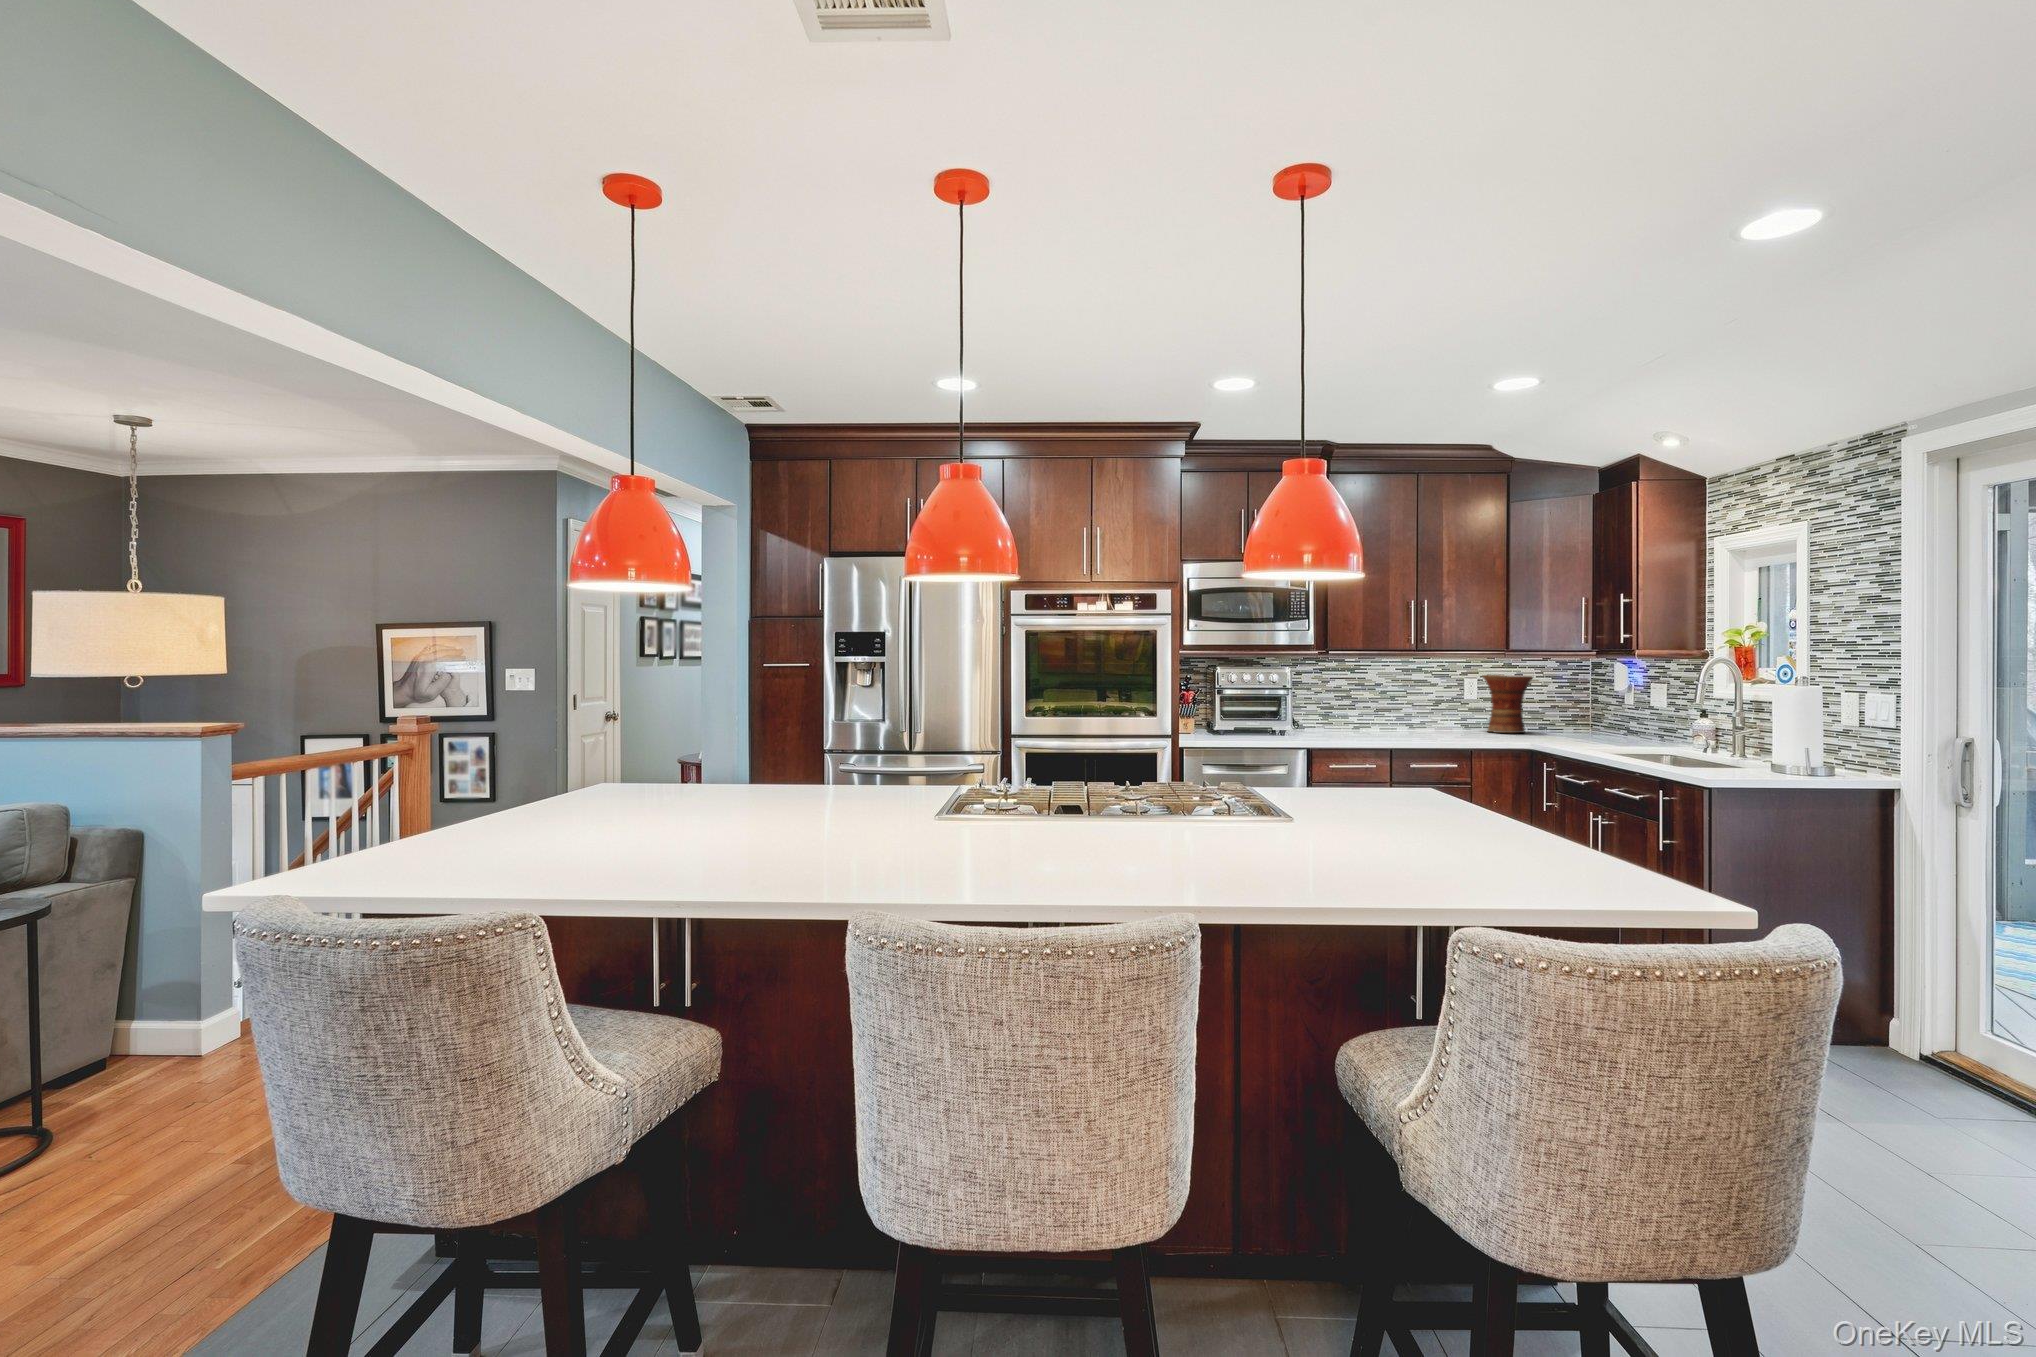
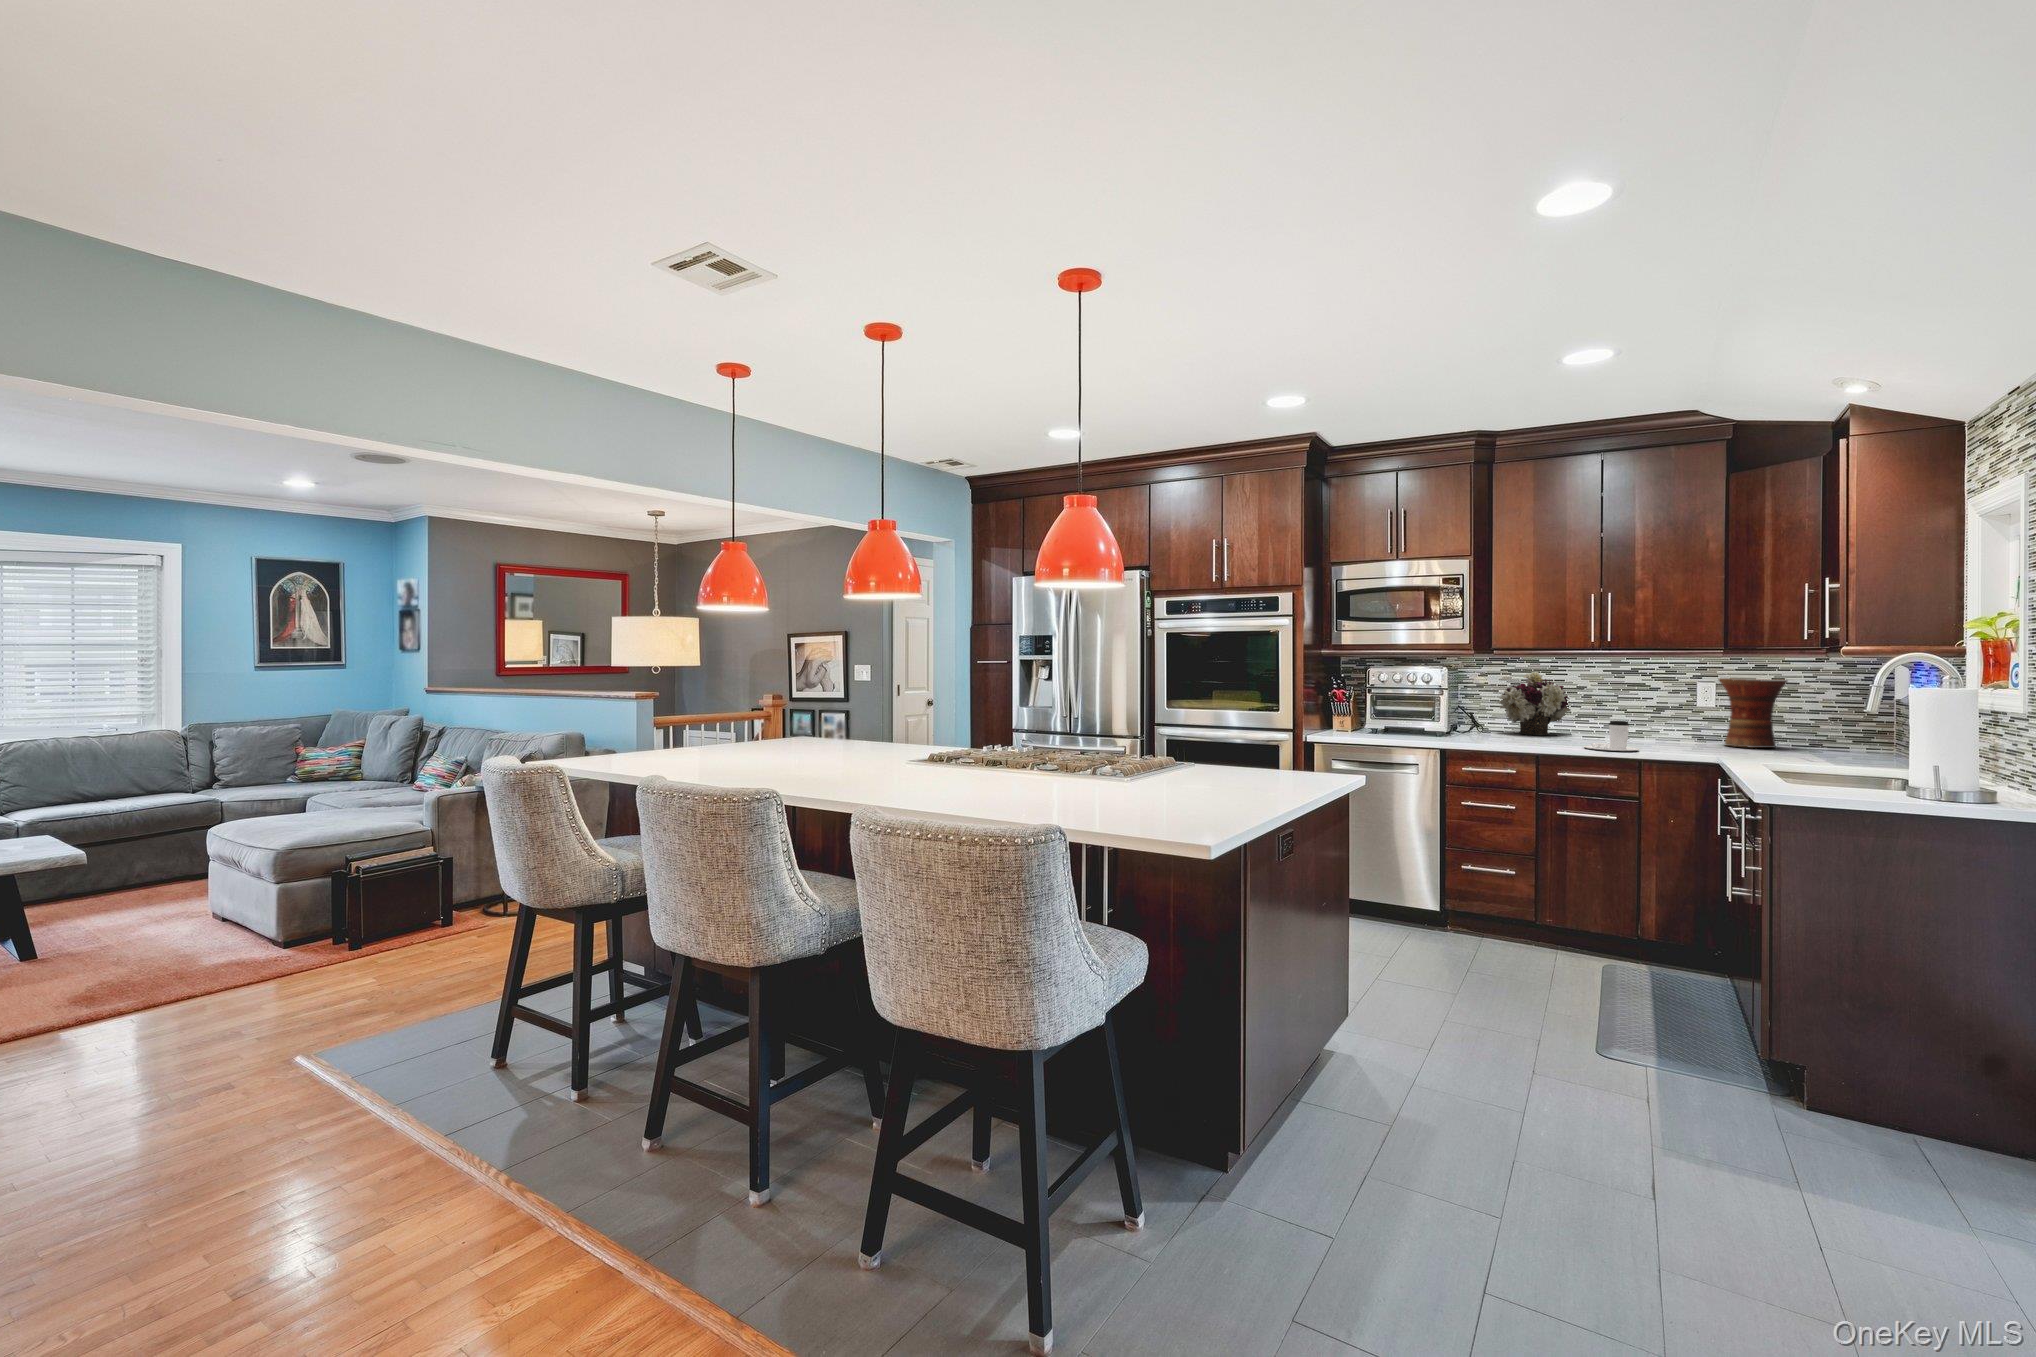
flower arrangement: none [1314,670,1370,729] -> present [1497,672,1571,735]
coffee cup: none [1426,715,1472,741] -> present [1584,721,1639,751]

